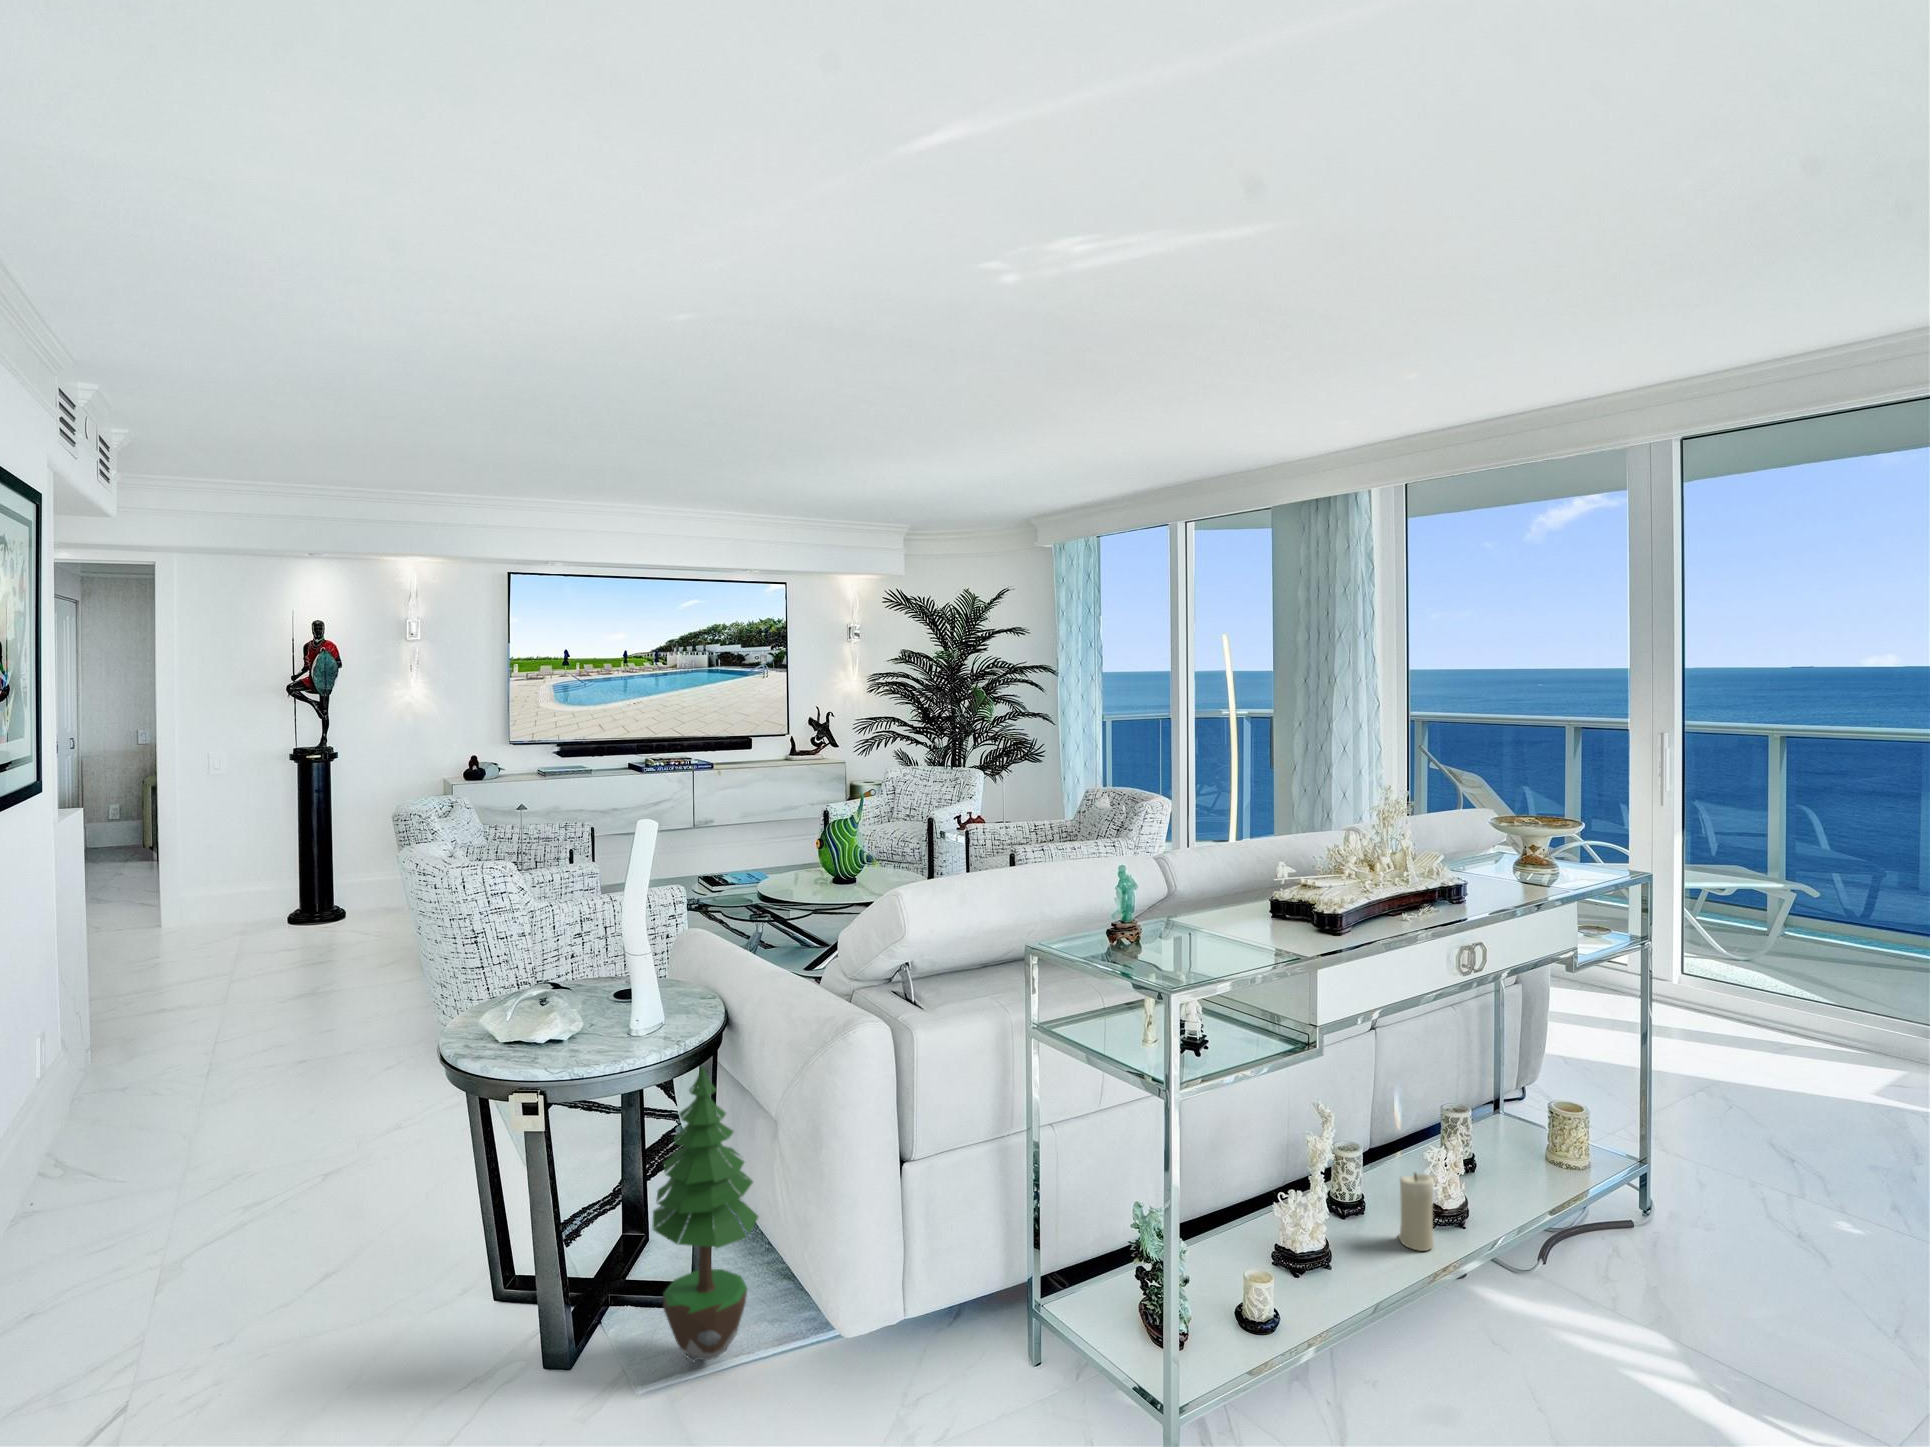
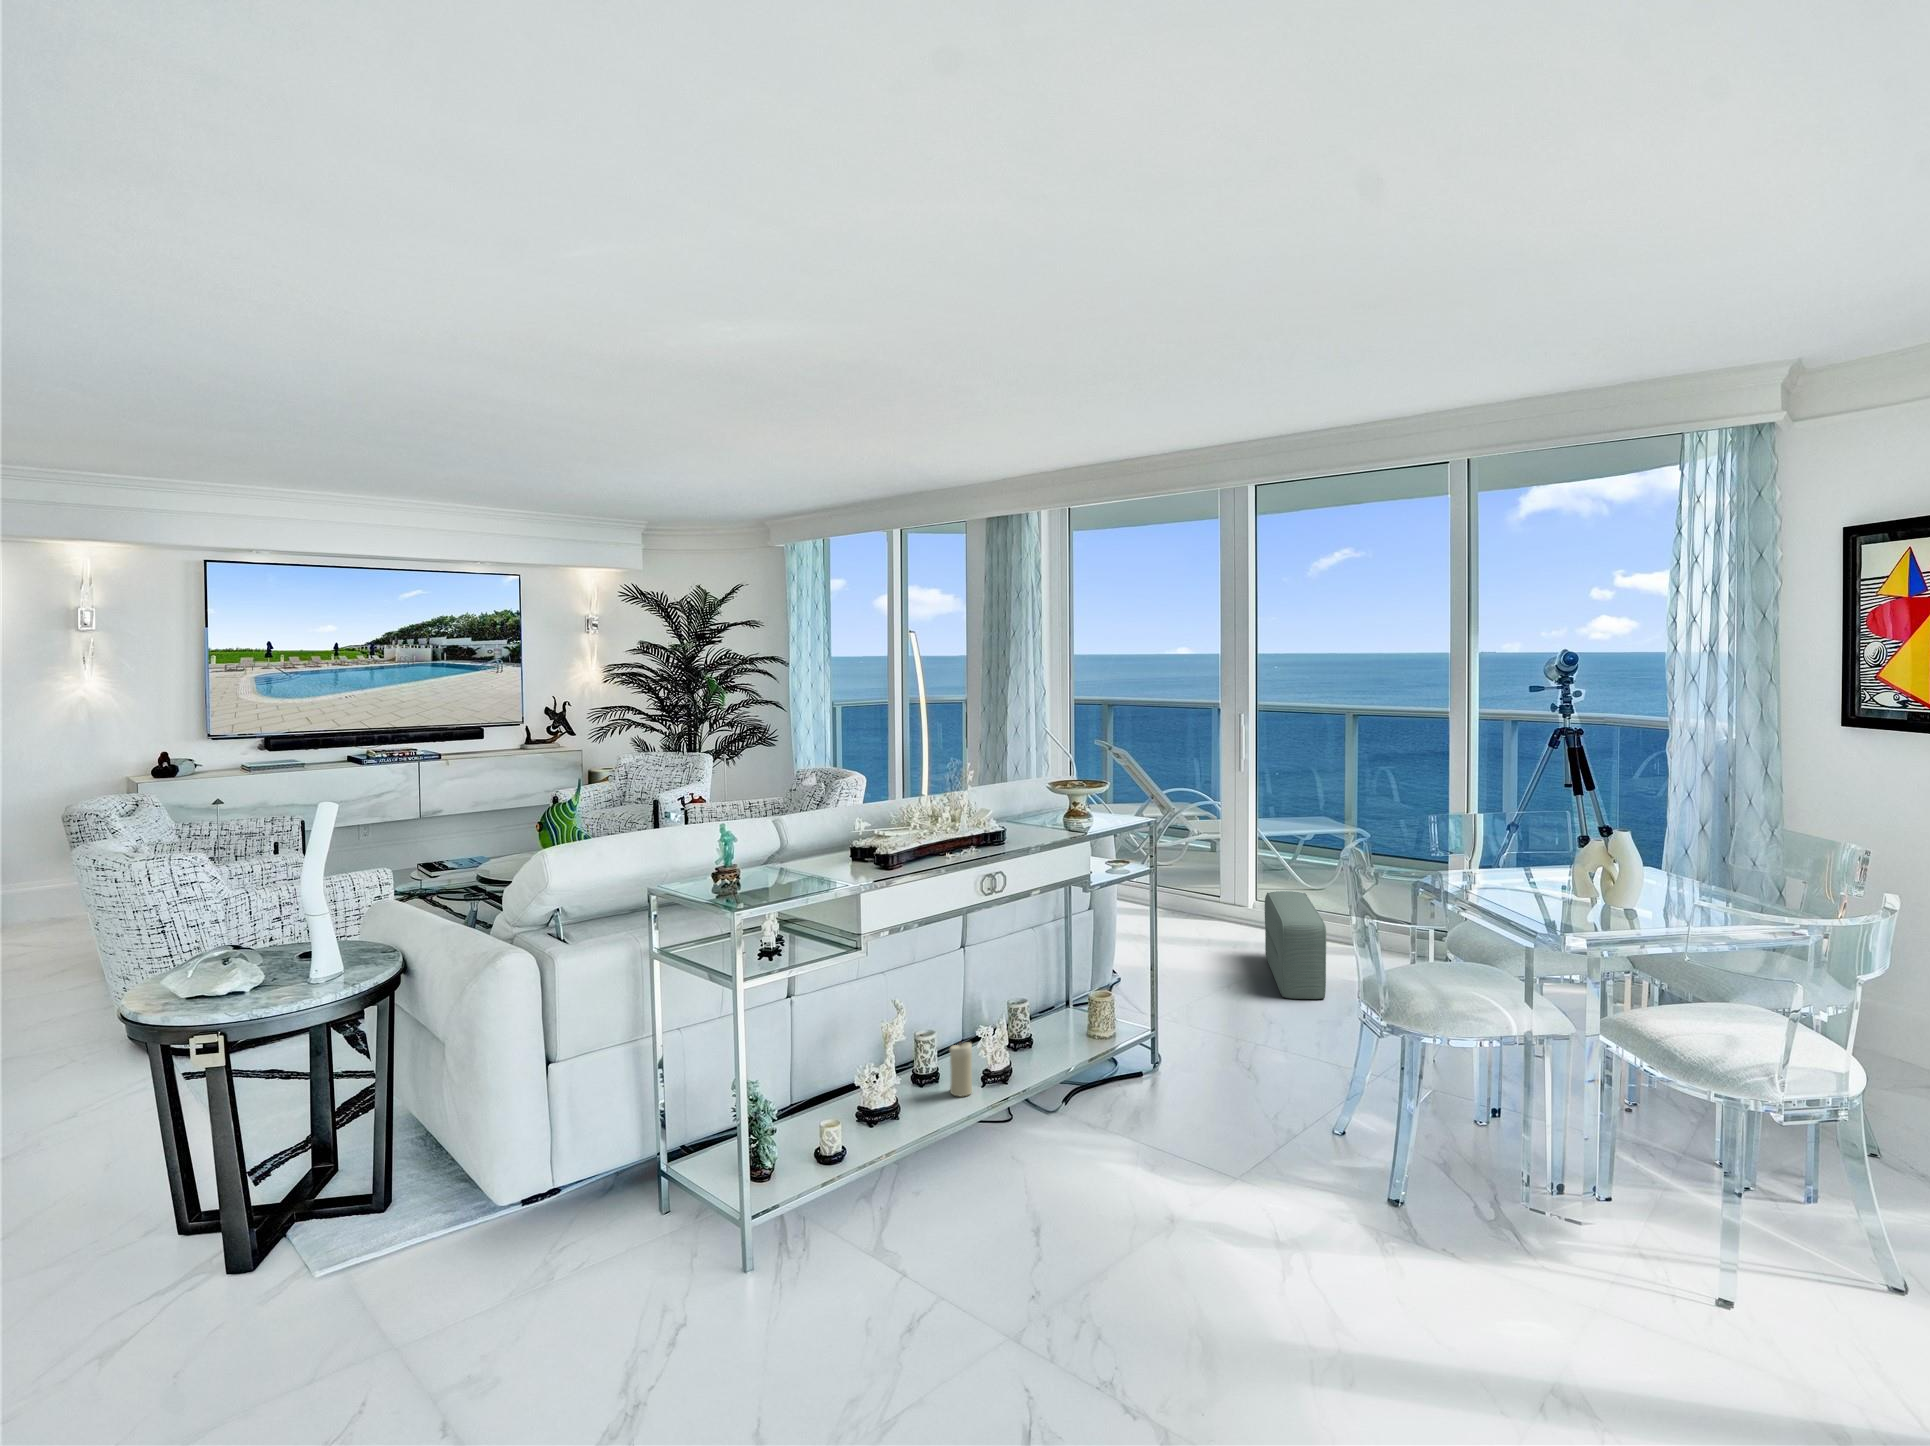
pouf: none [1744,971,1880,1134] -> present [1265,891,1326,999]
potted tree: present [653,1067,759,1362] -> none [333,1005,432,1247]

